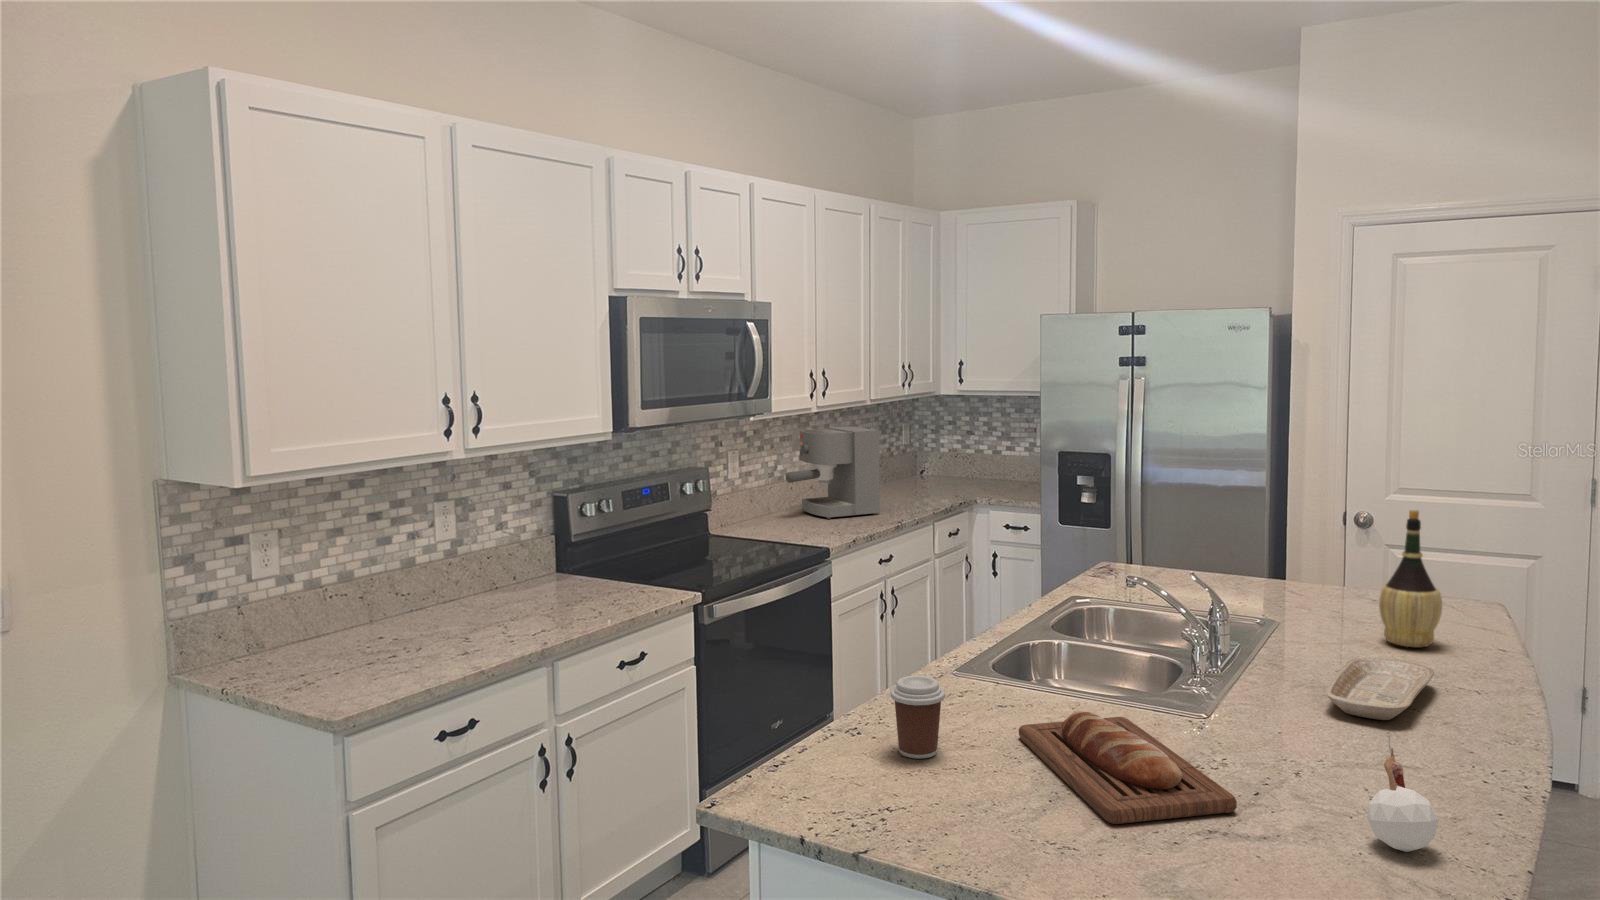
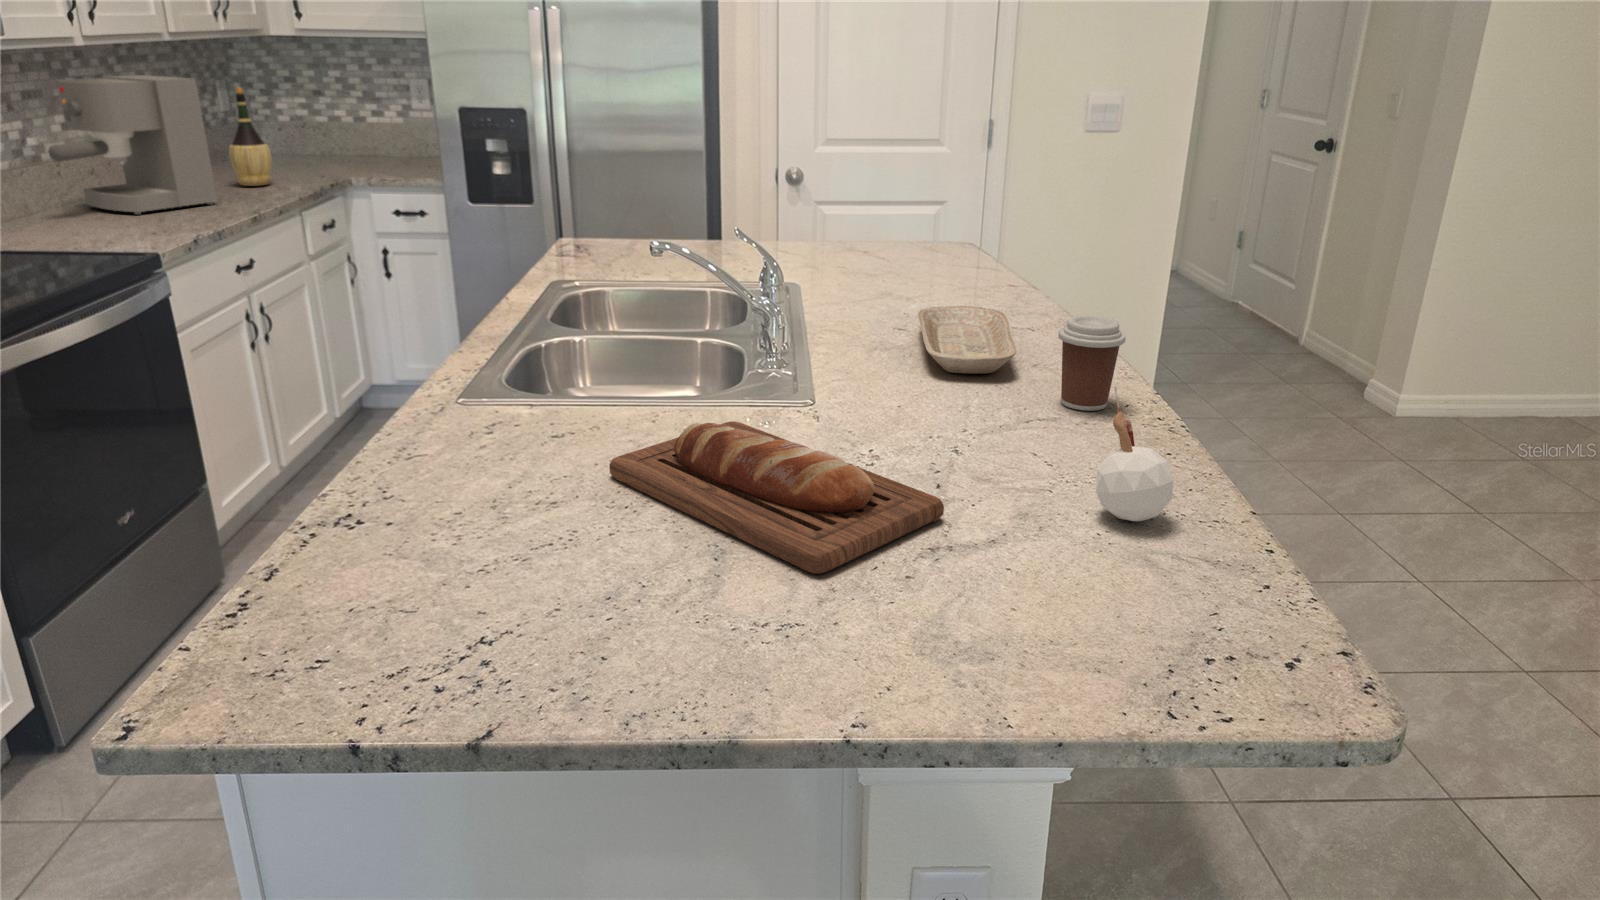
wine bottle: present [1379,510,1442,647] -> present [229,87,272,186]
coffee cup: present [890,675,945,759] -> present [1058,315,1126,411]

